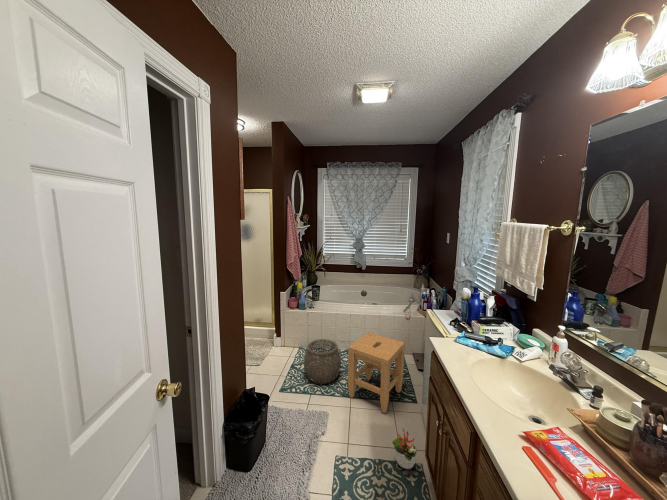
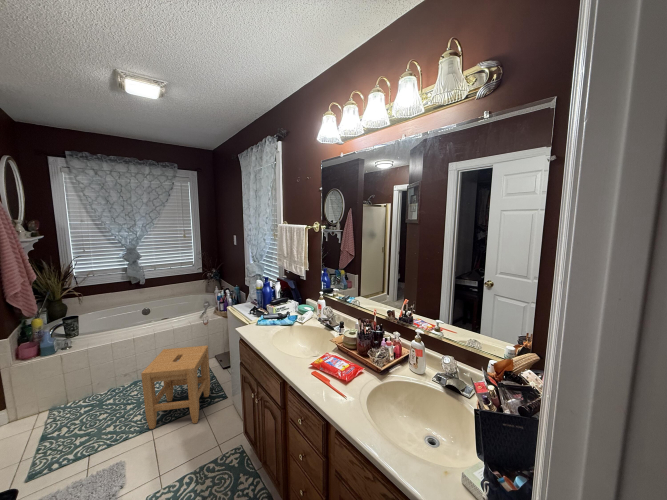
woven basket: present [304,339,341,384] -> none [66,377,130,440]
decorative plant: present [392,428,417,469] -> none [211,421,236,459]

